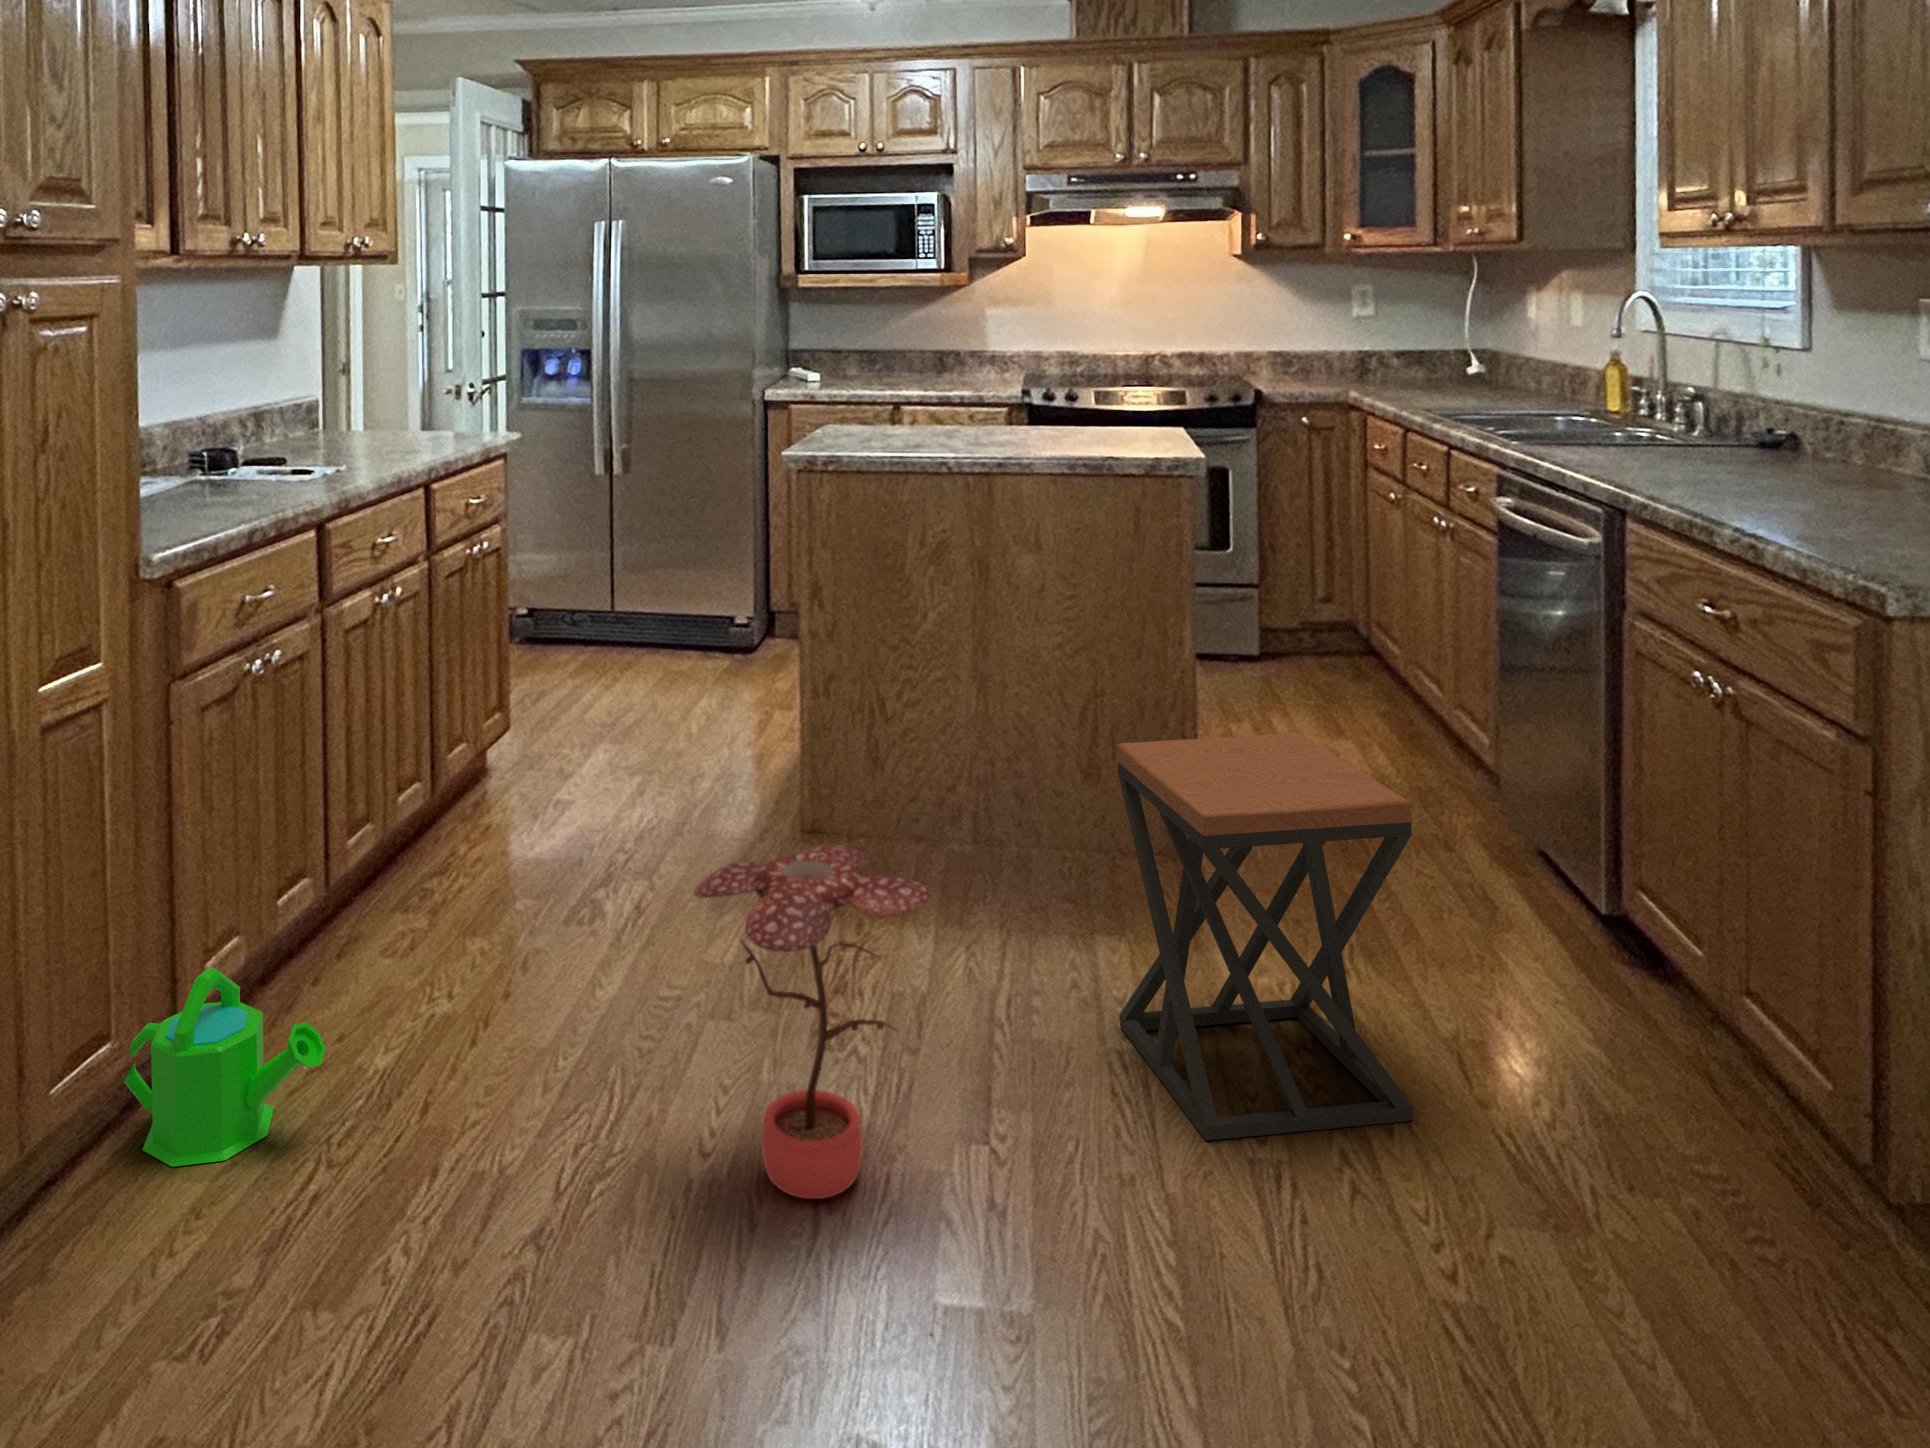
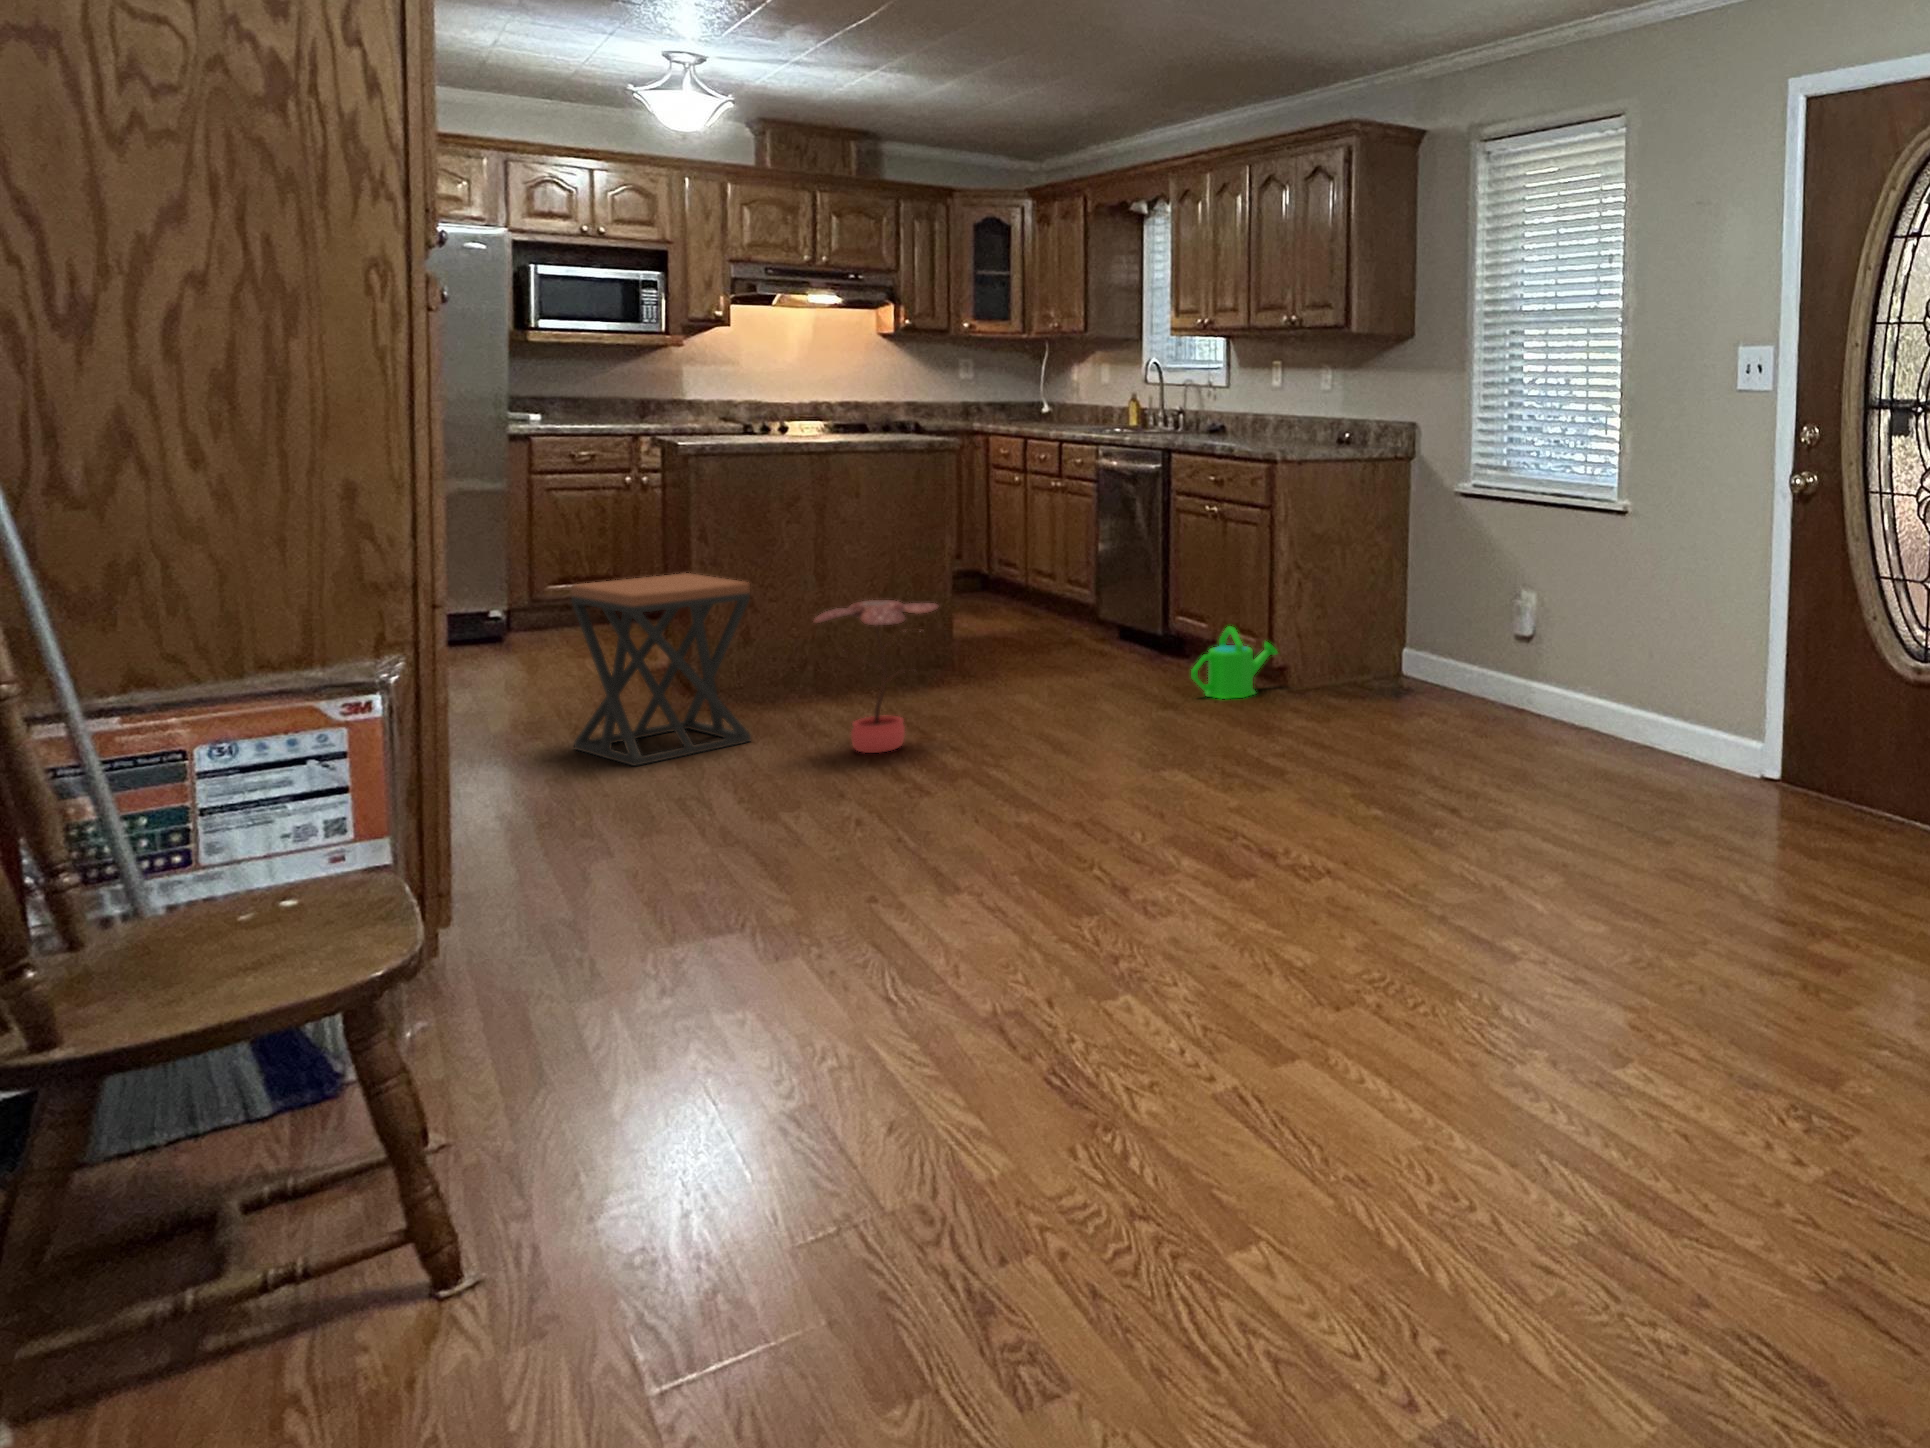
stool: present [1118,733,1413,1141] -> present [571,573,751,766]
watering can: present [124,967,325,1167] -> present [1191,626,1277,699]

